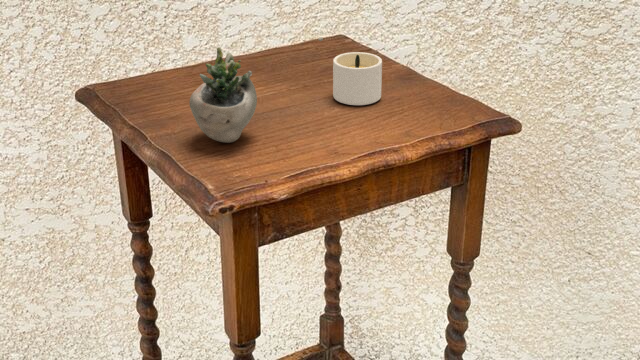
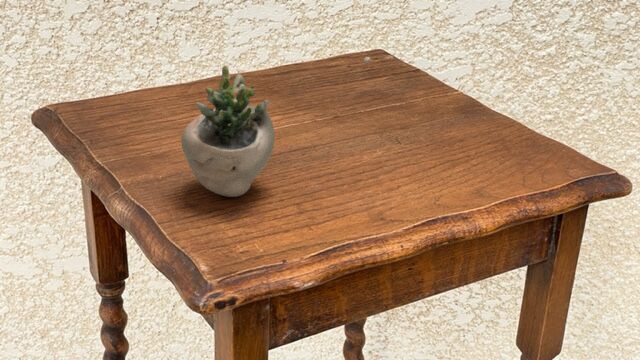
candle: present [333,52,382,105] -> none [375,76,466,148]

